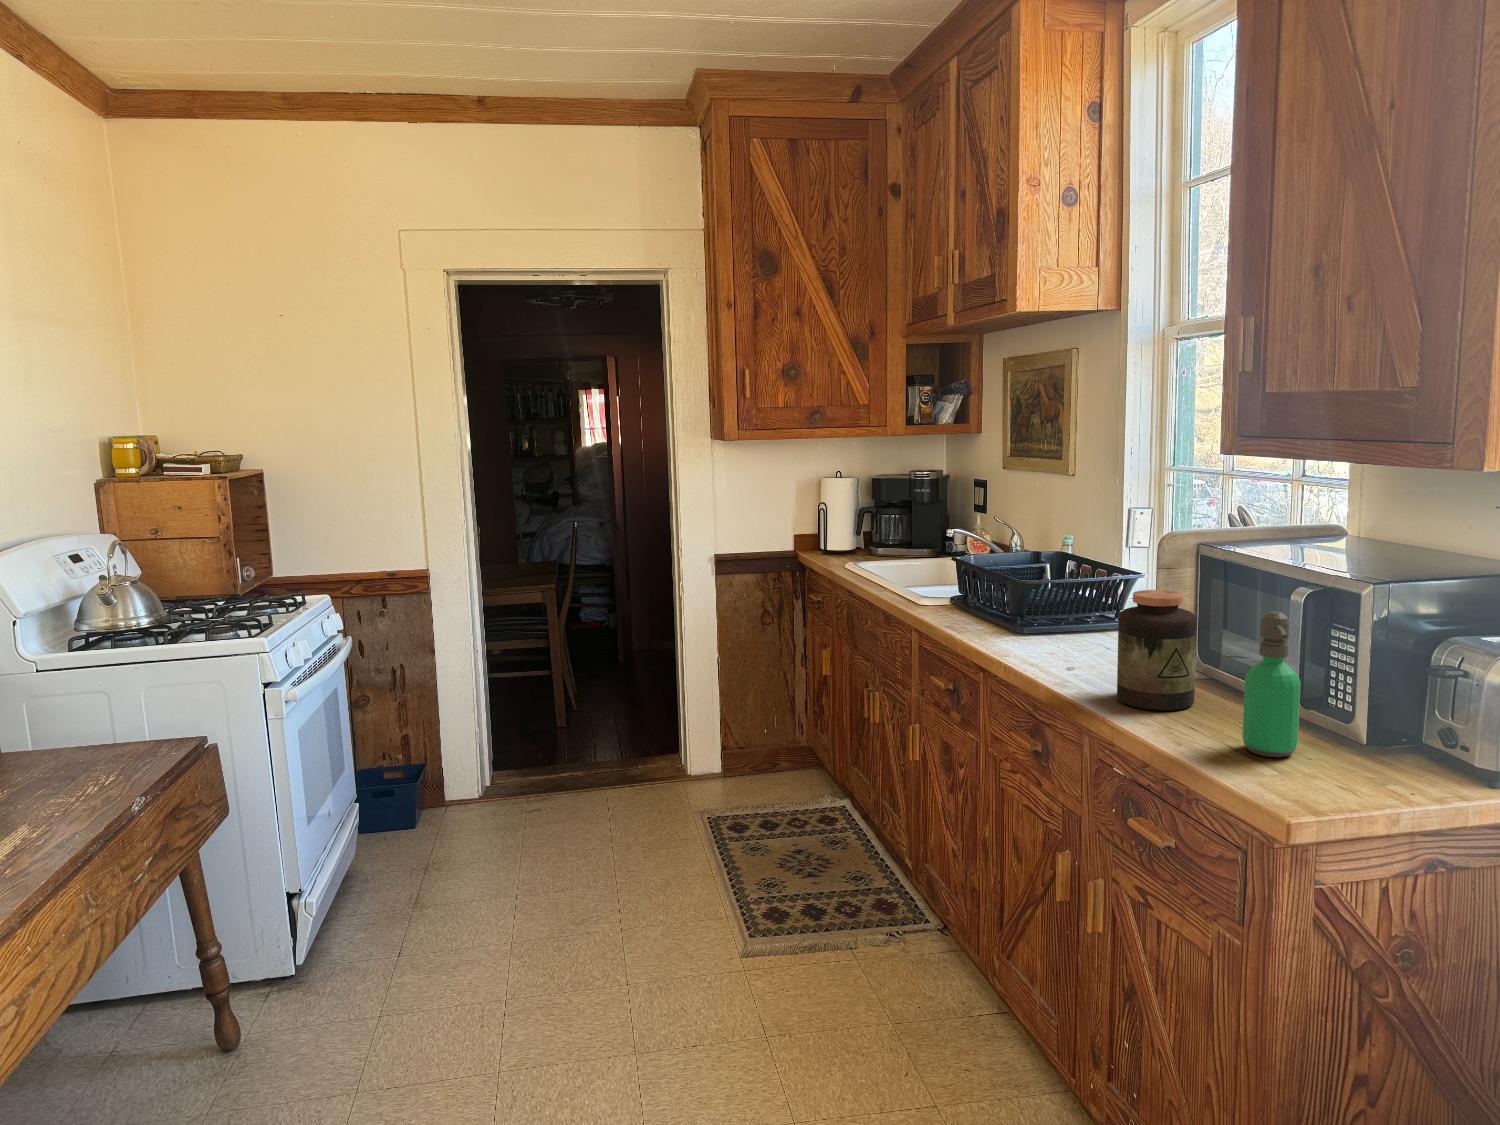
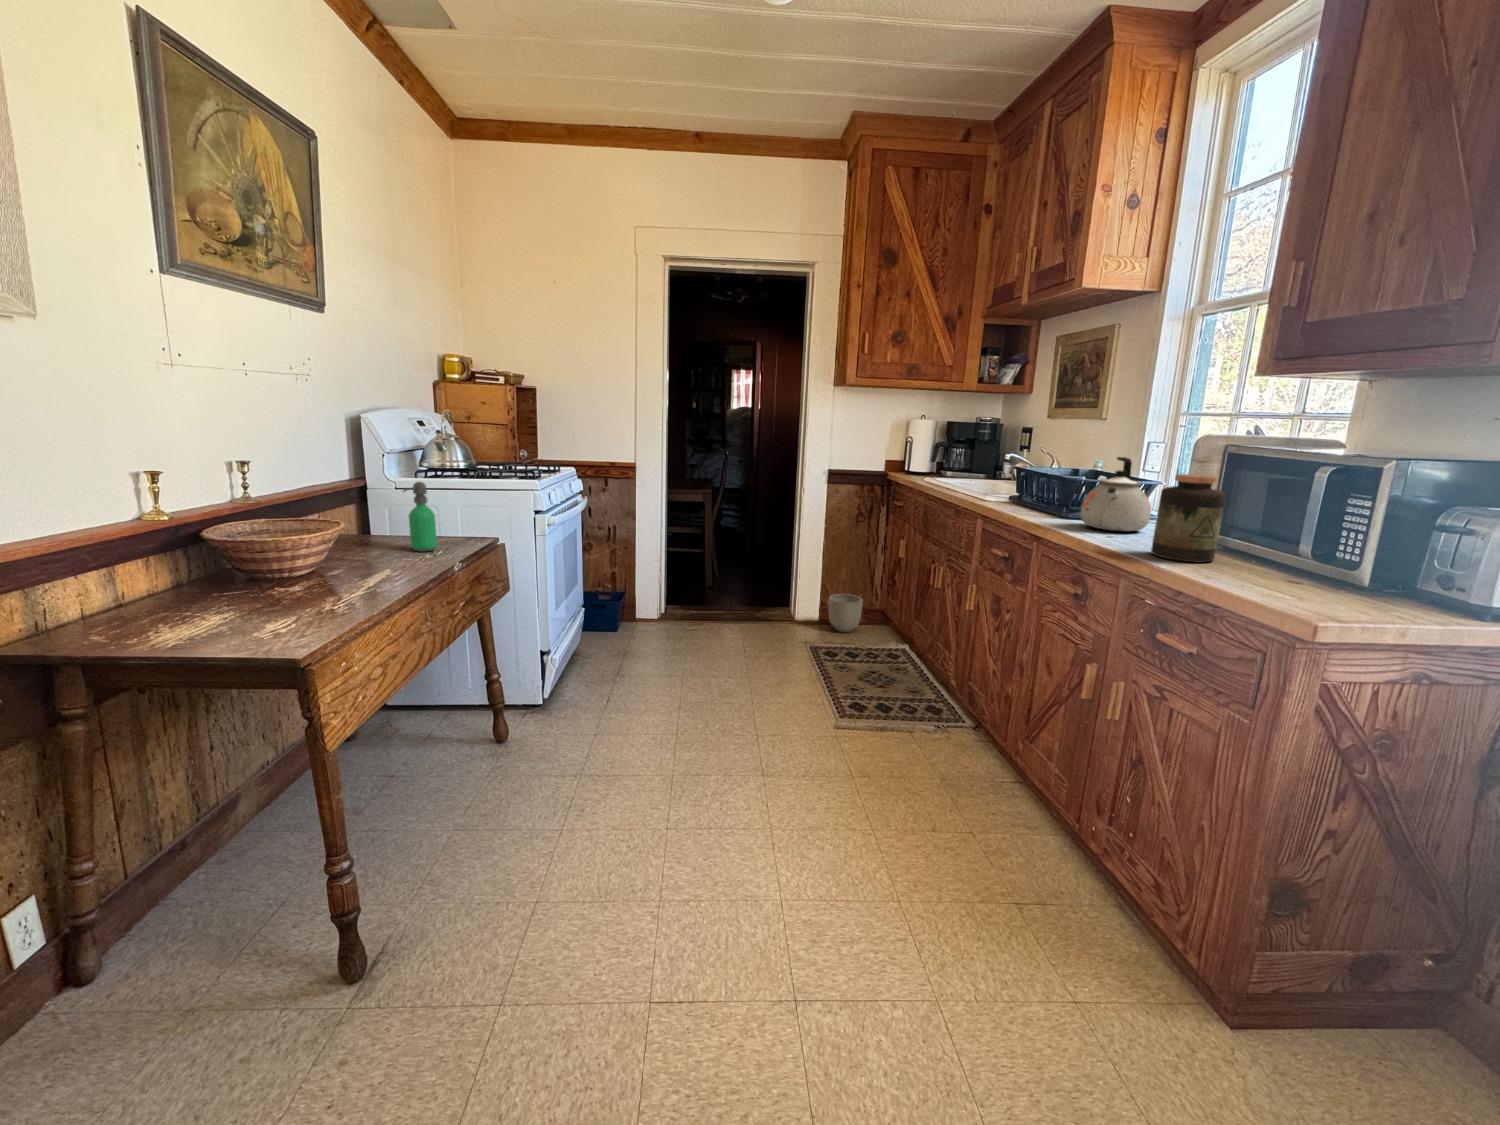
kettle: none [1036,551,1124,653] -> present [1081,457,1151,531]
soap dispenser: present [1242,611,1301,757] -> present [403,482,437,552]
planter: none [732,729,781,787] -> present [829,594,863,632]

